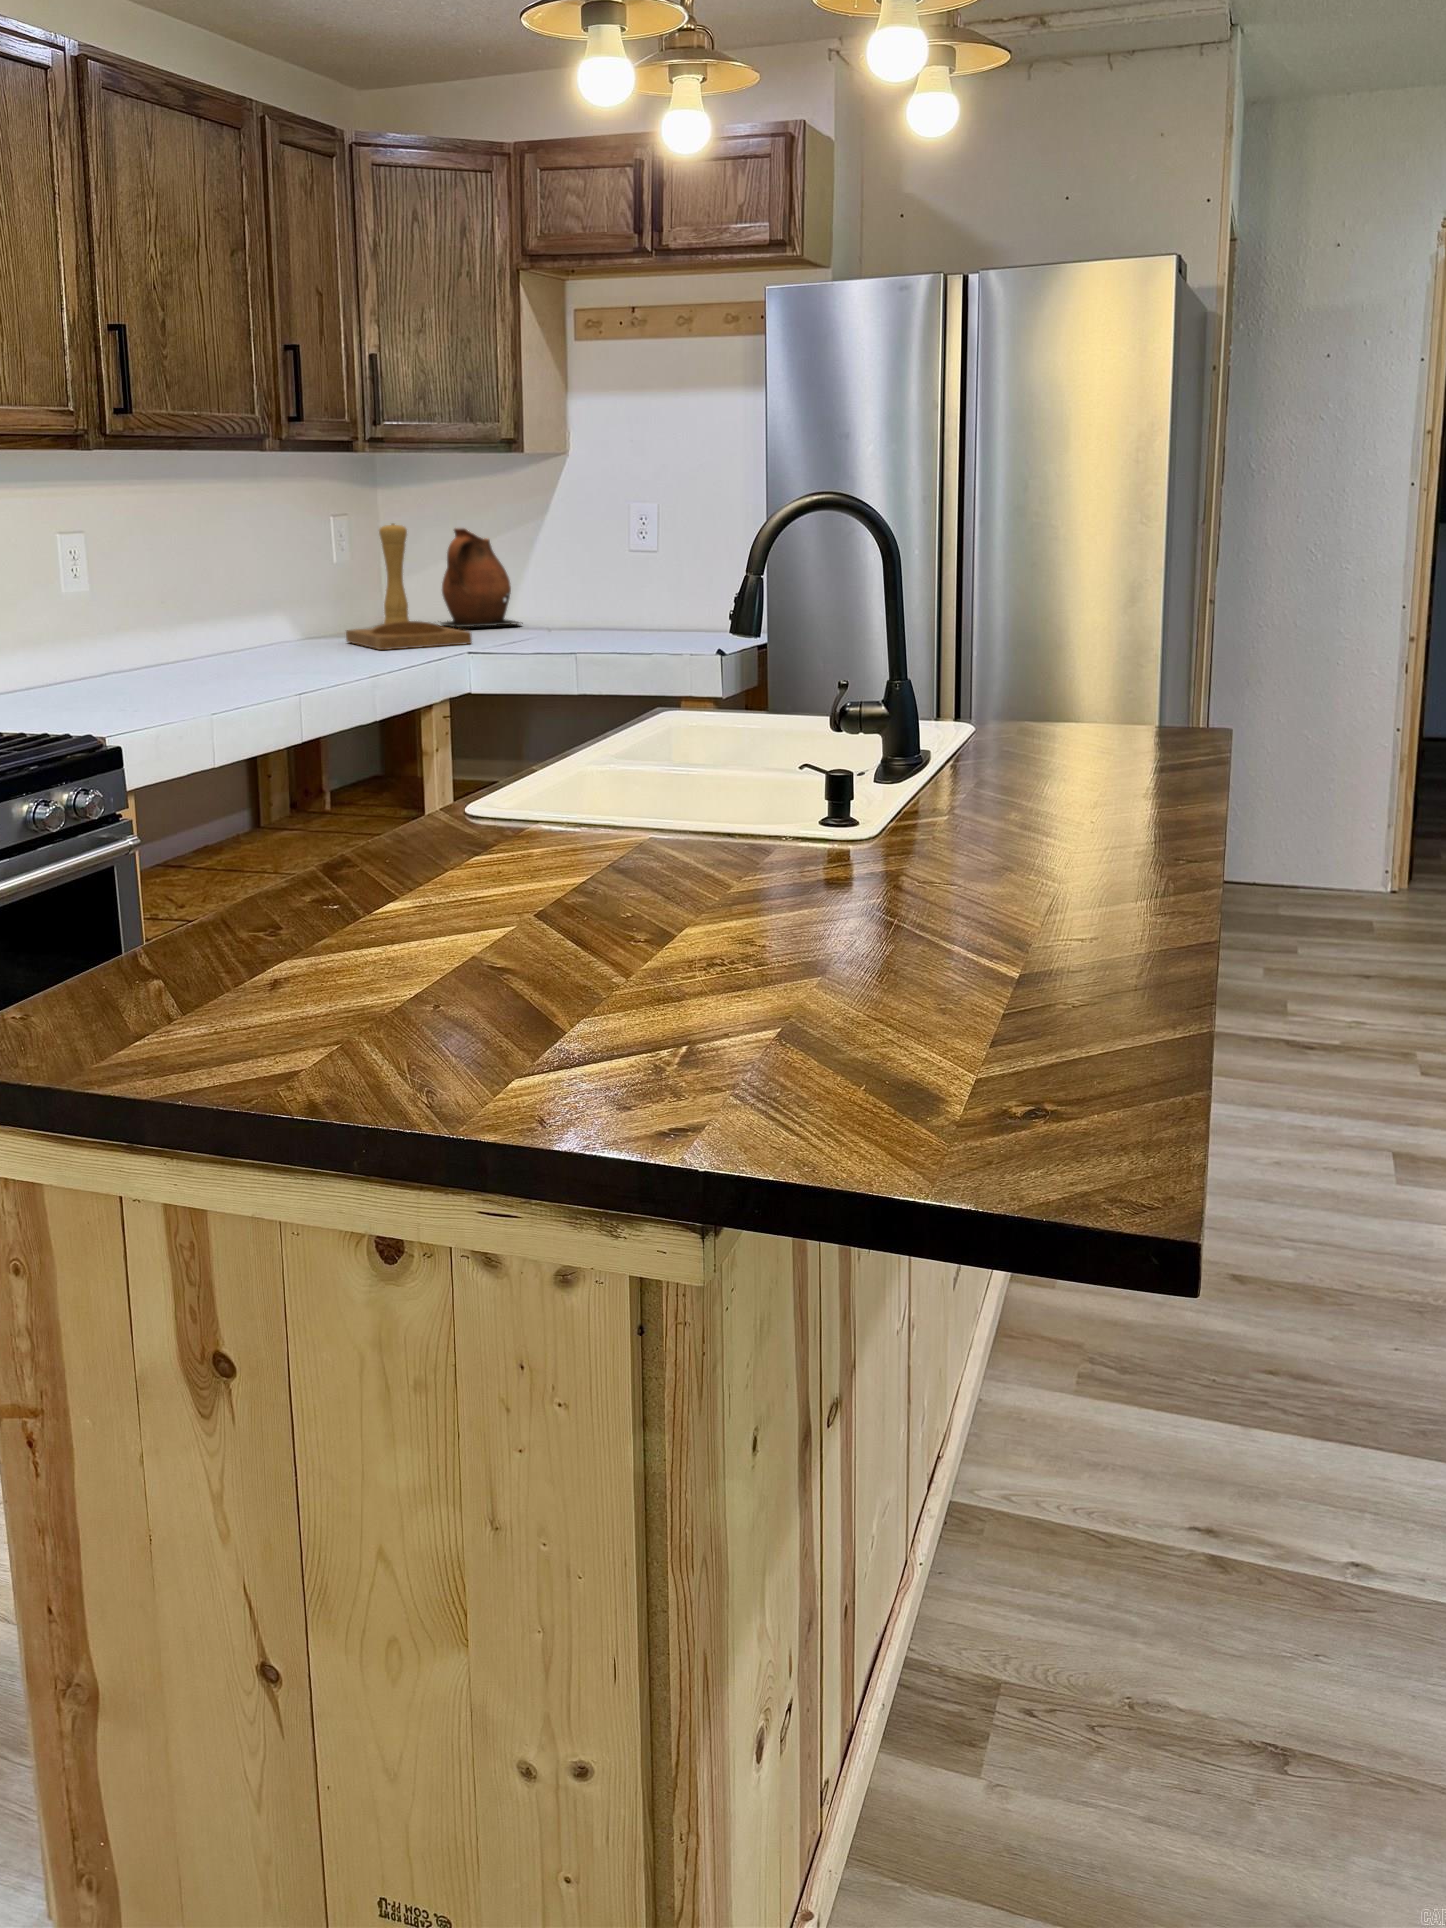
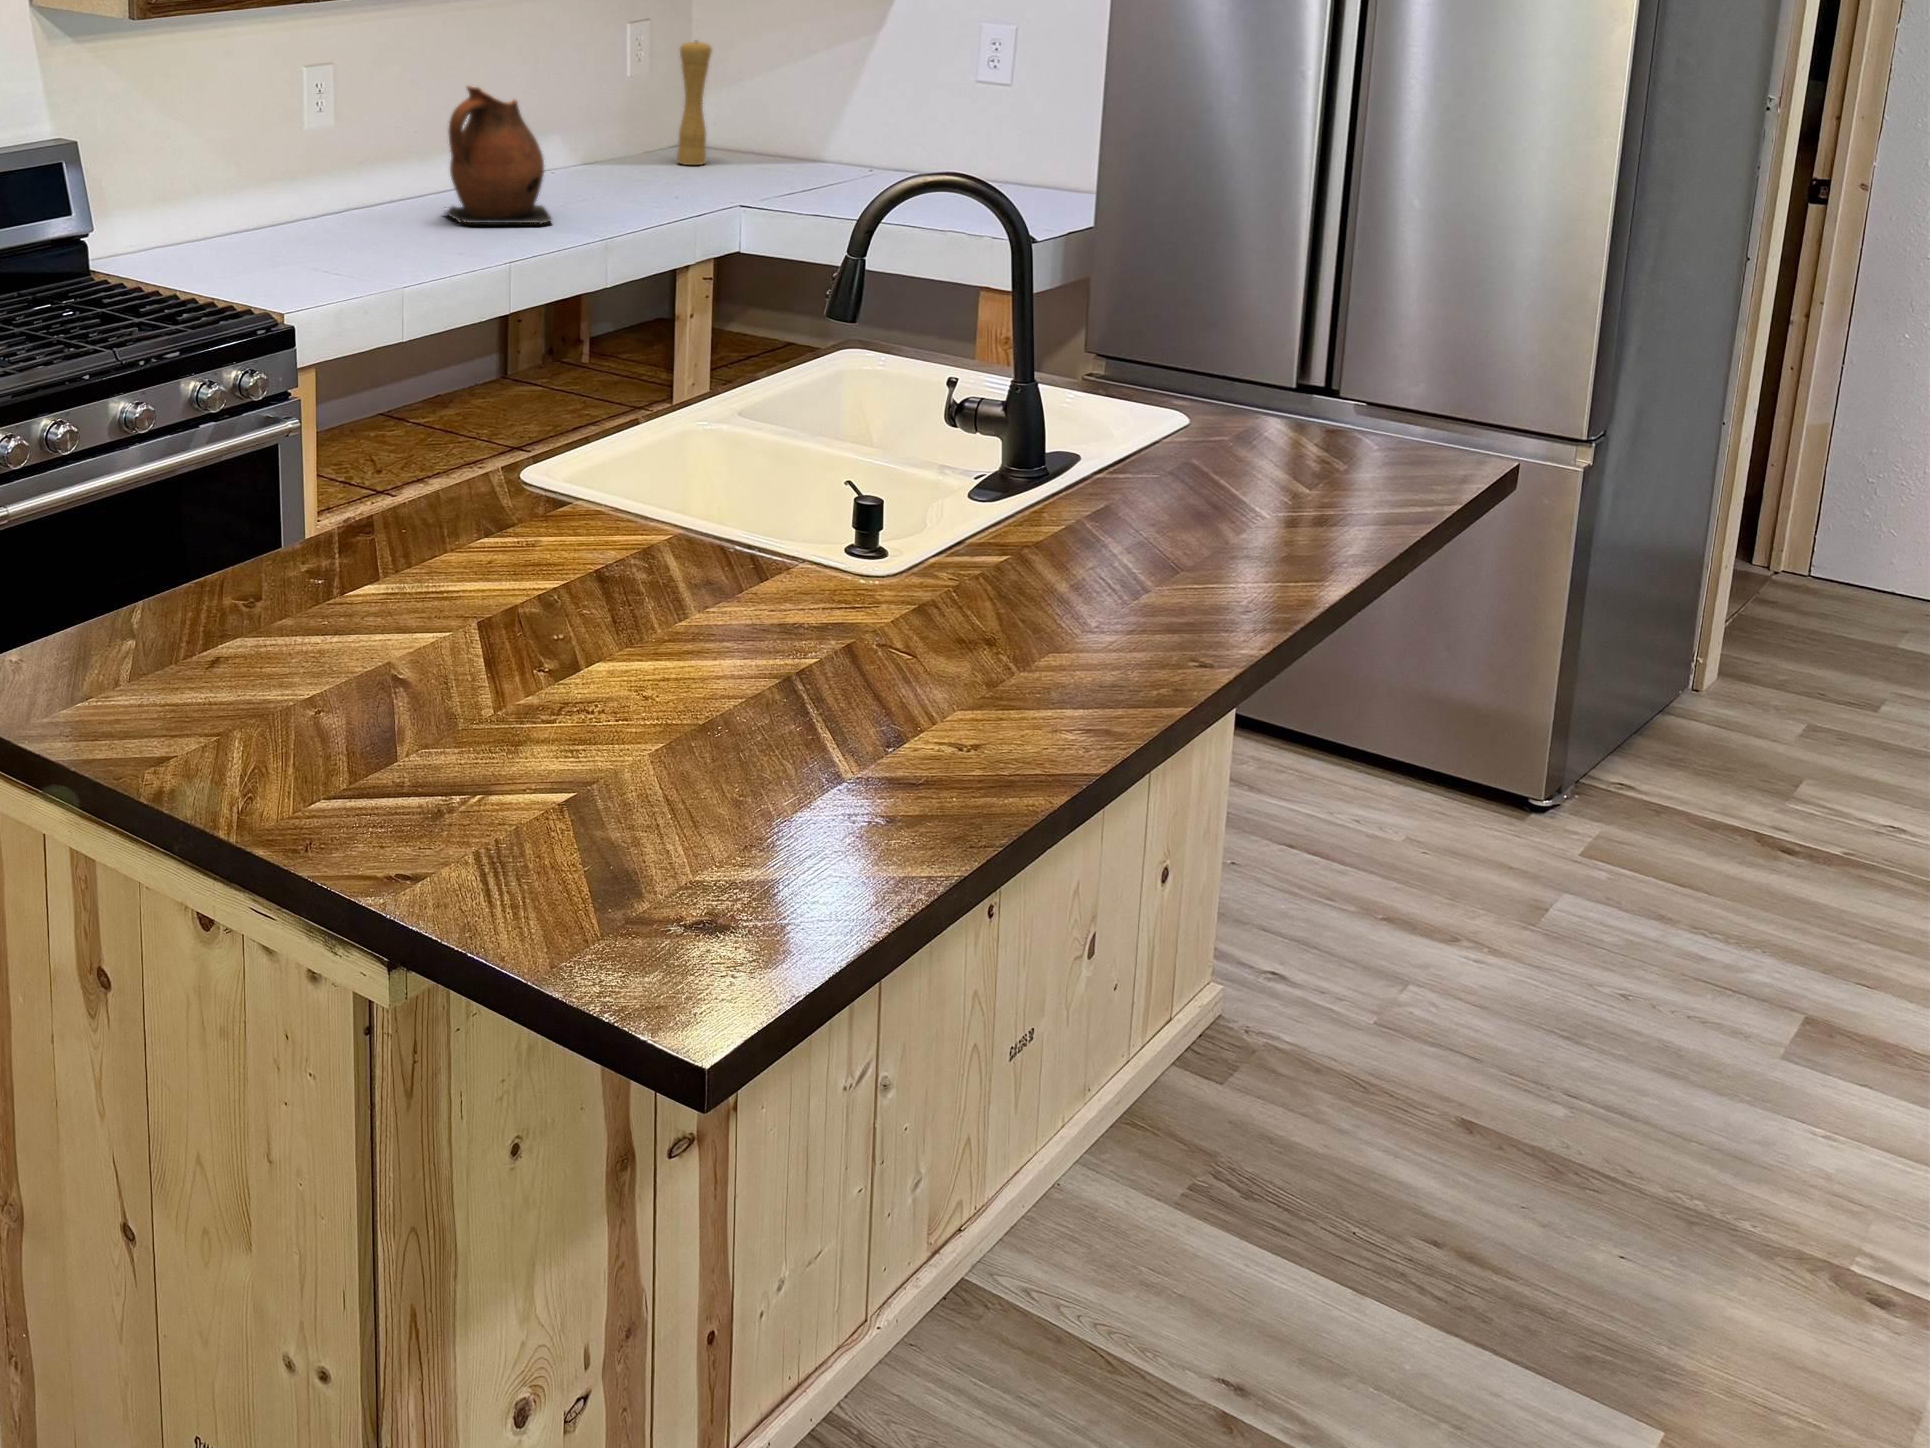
ceramic pitcher: present [441,528,523,627] -> present [447,86,552,224]
tray: present [346,621,472,650] -> none [622,160,757,196]

